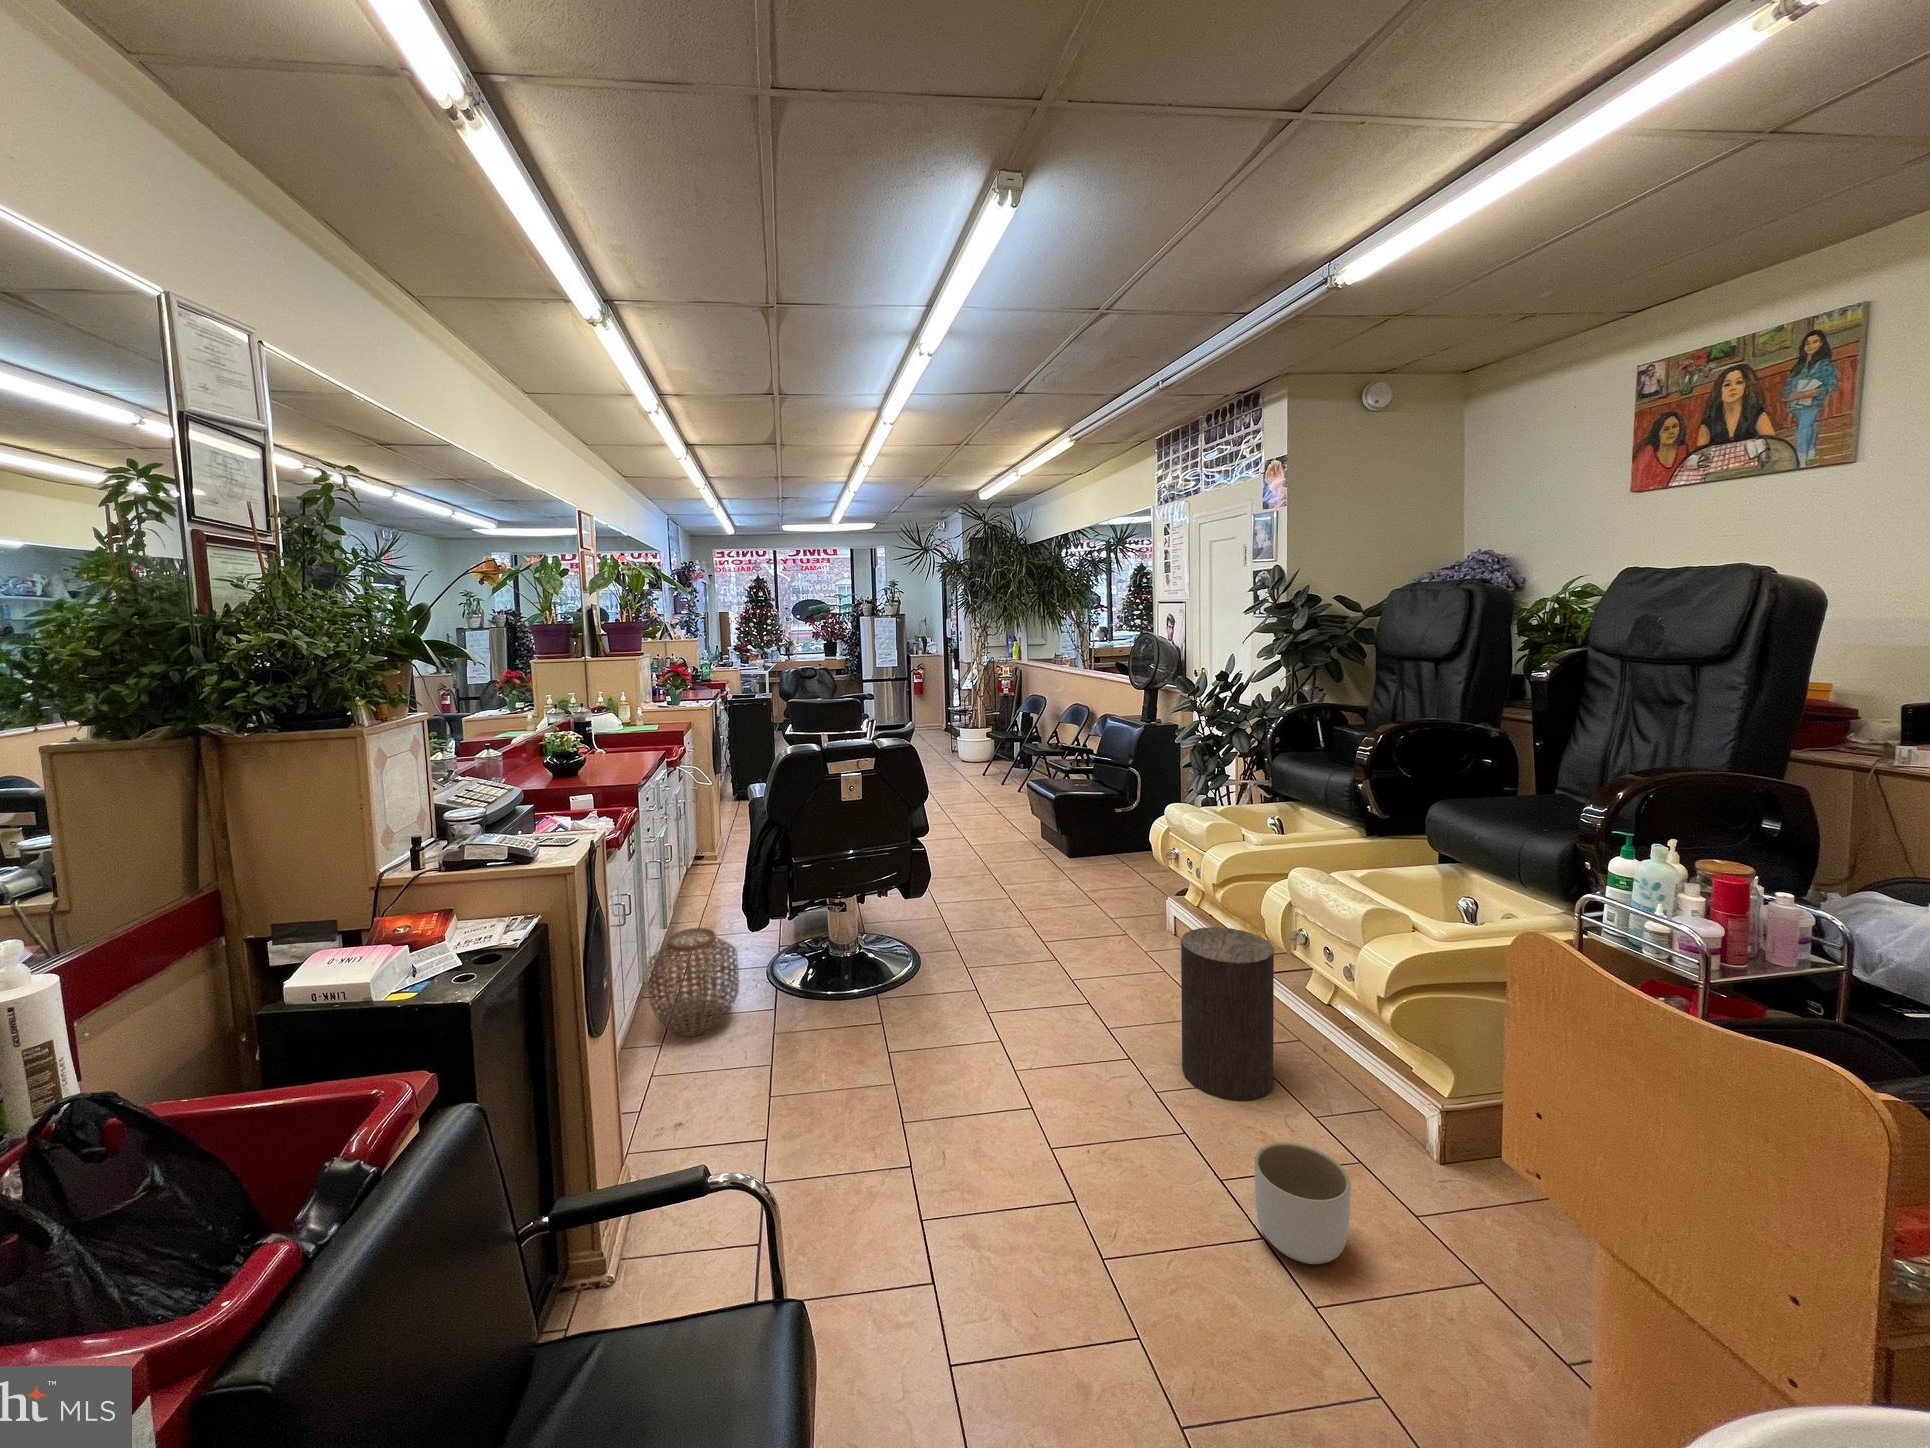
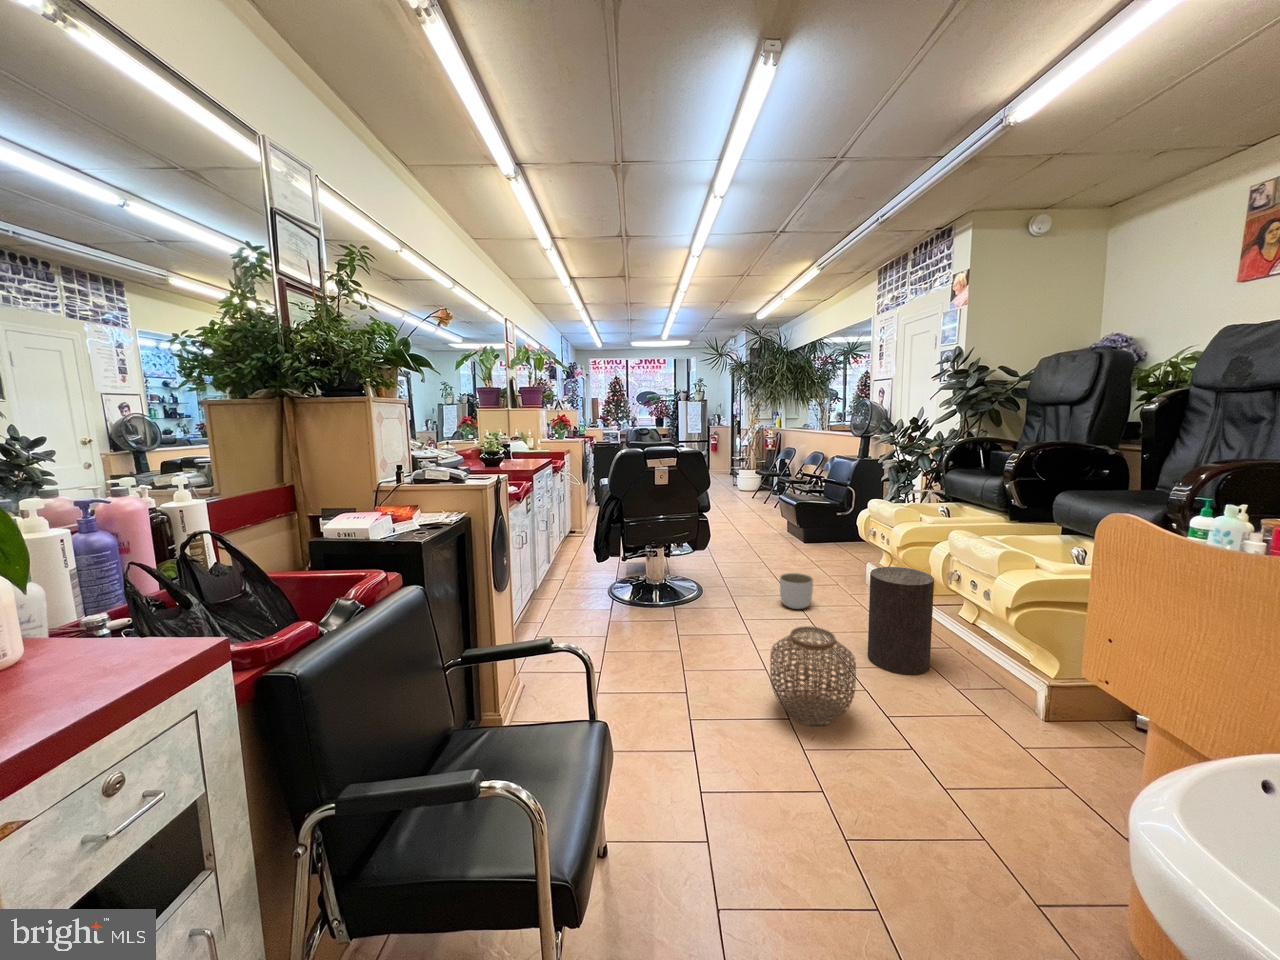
woven basket: present [647,928,739,1036] -> present [770,626,856,726]
planter: present [1254,1142,1351,1264] -> present [780,573,813,609]

